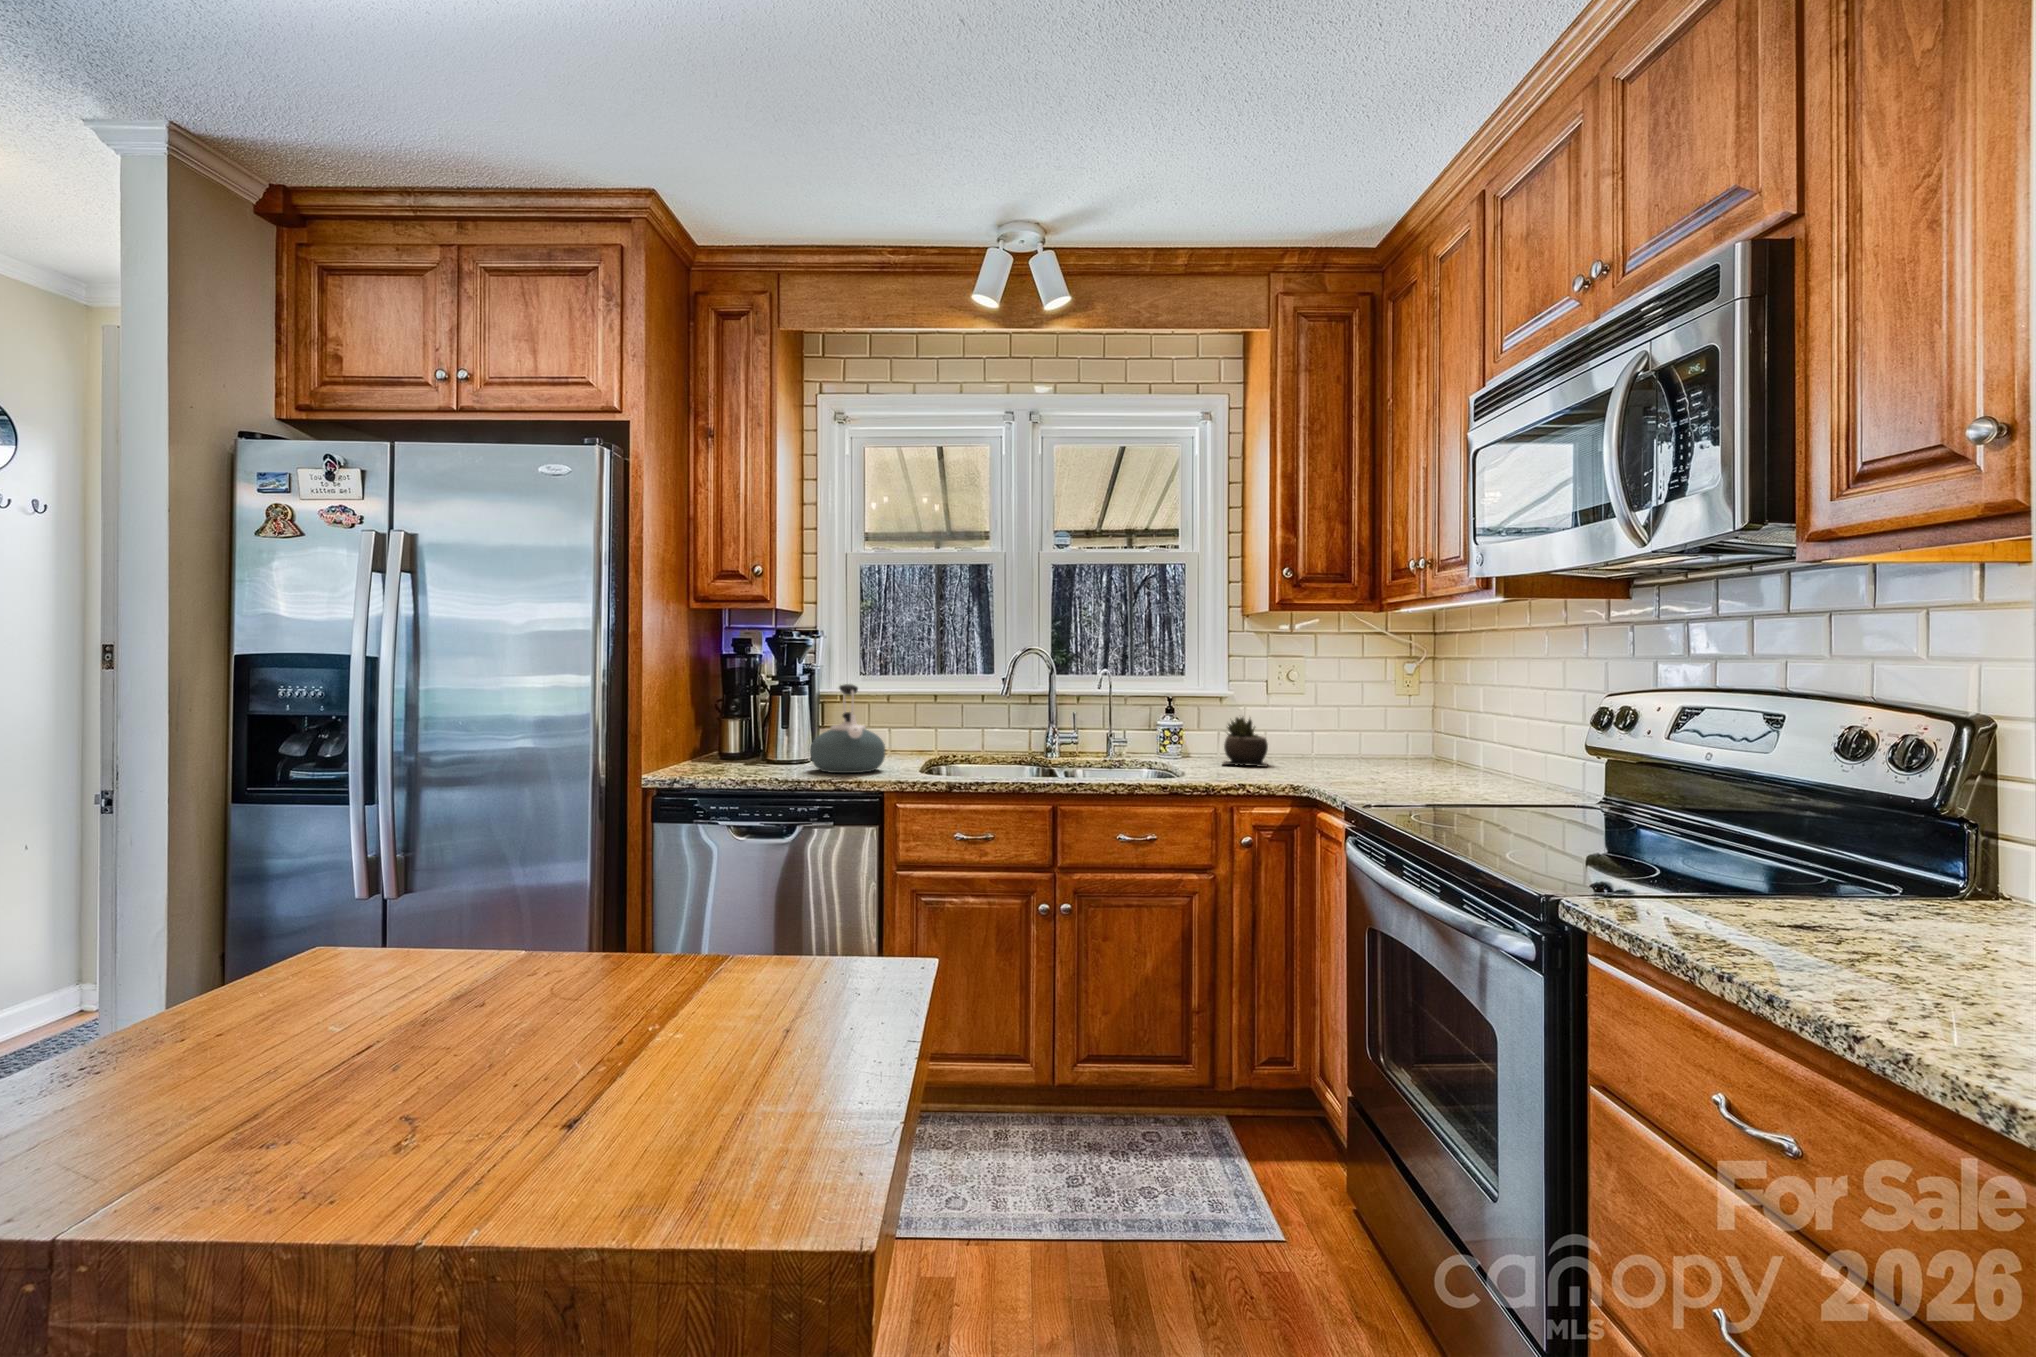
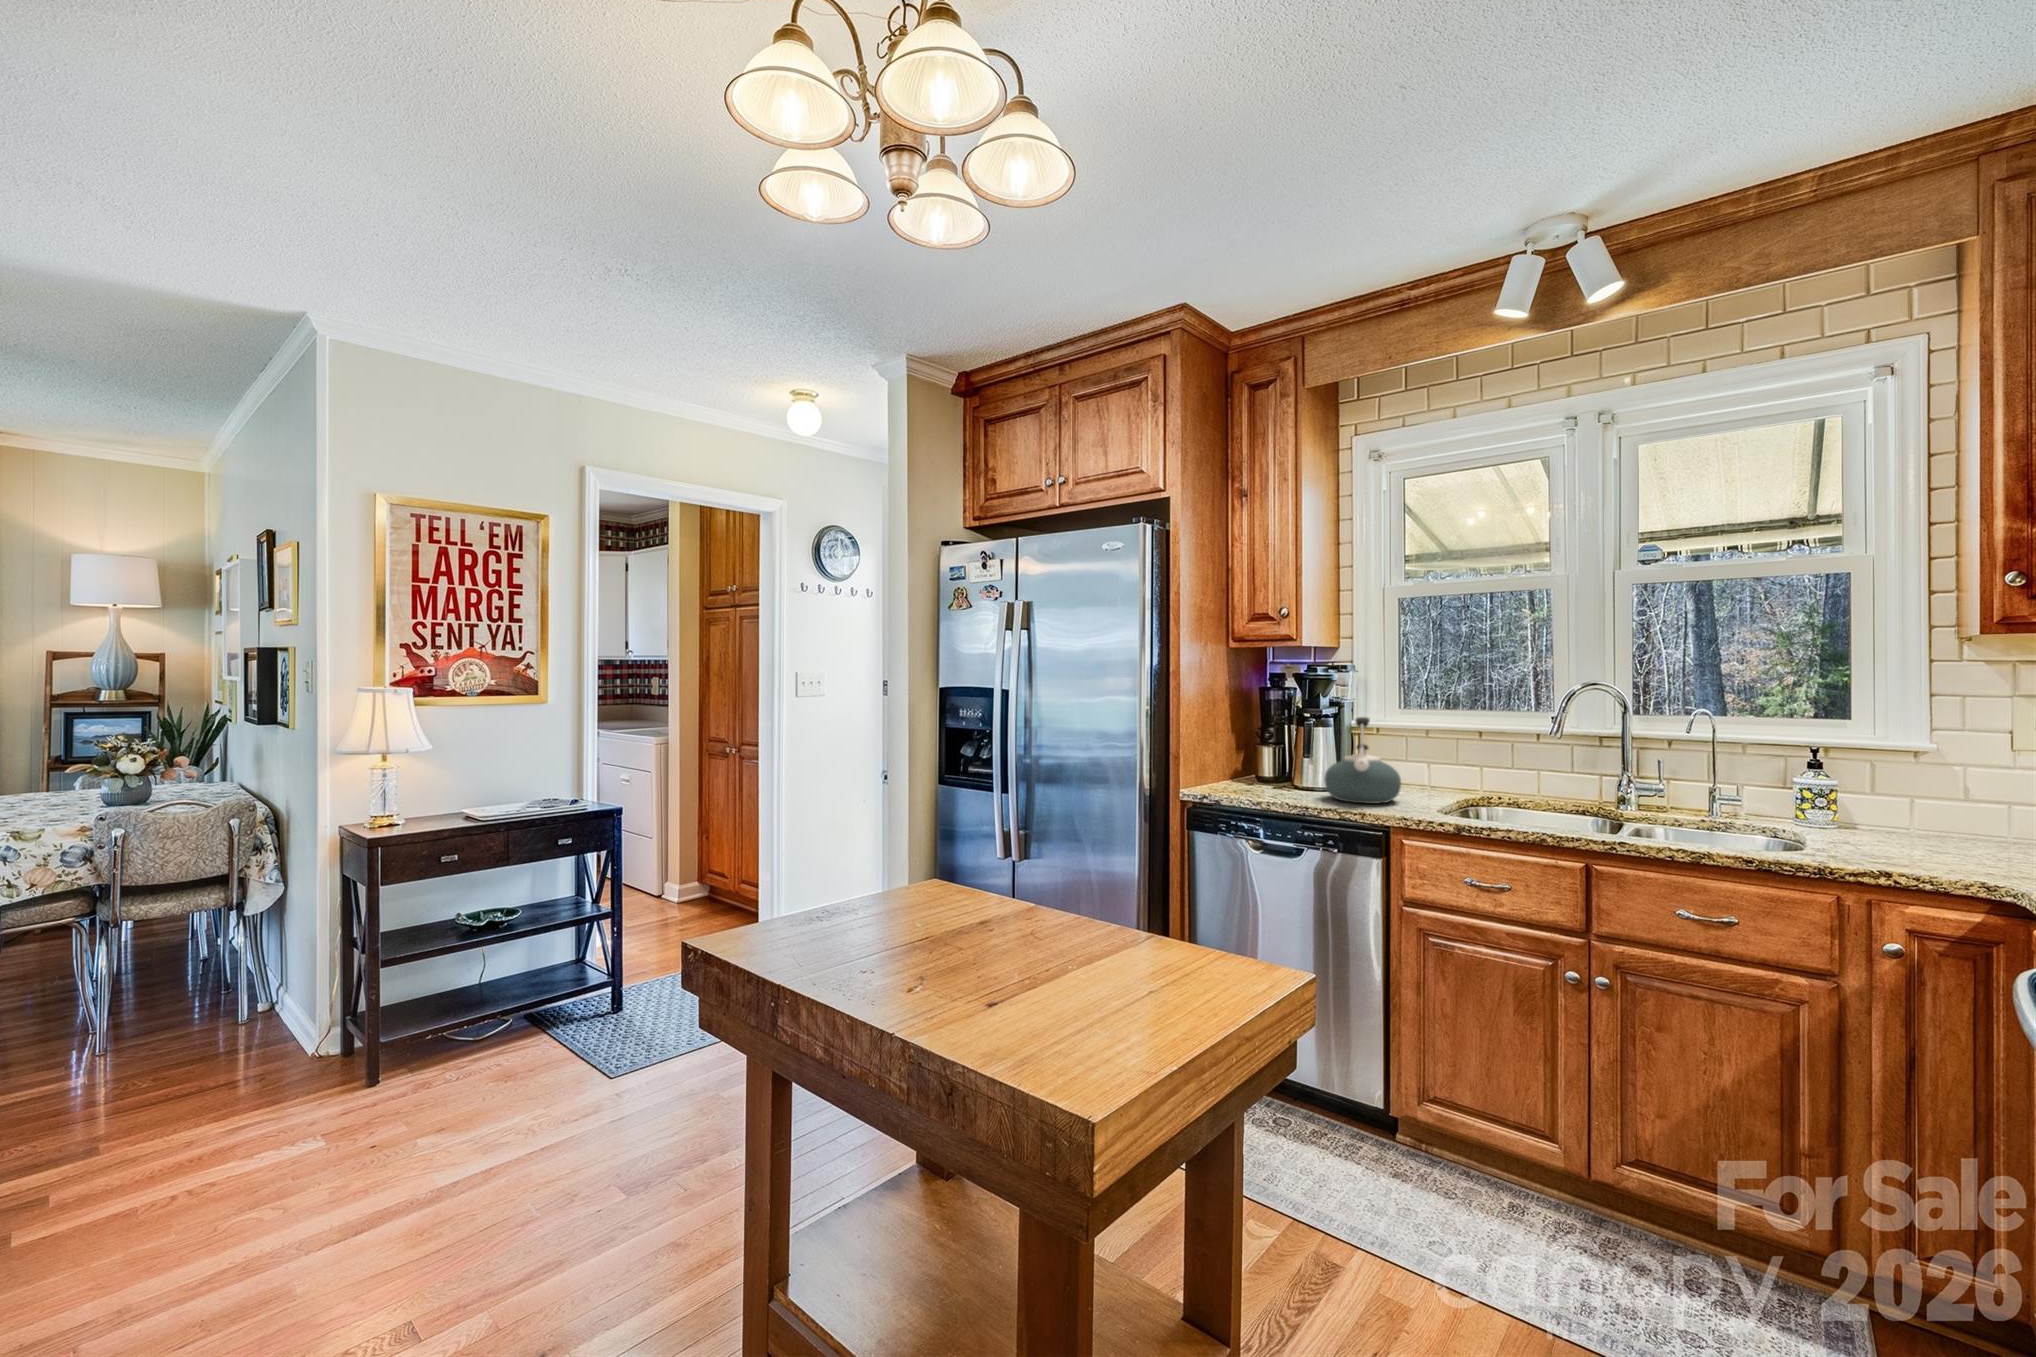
succulent plant: present [1222,717,1268,767] -> none [1886,772,1987,847]

